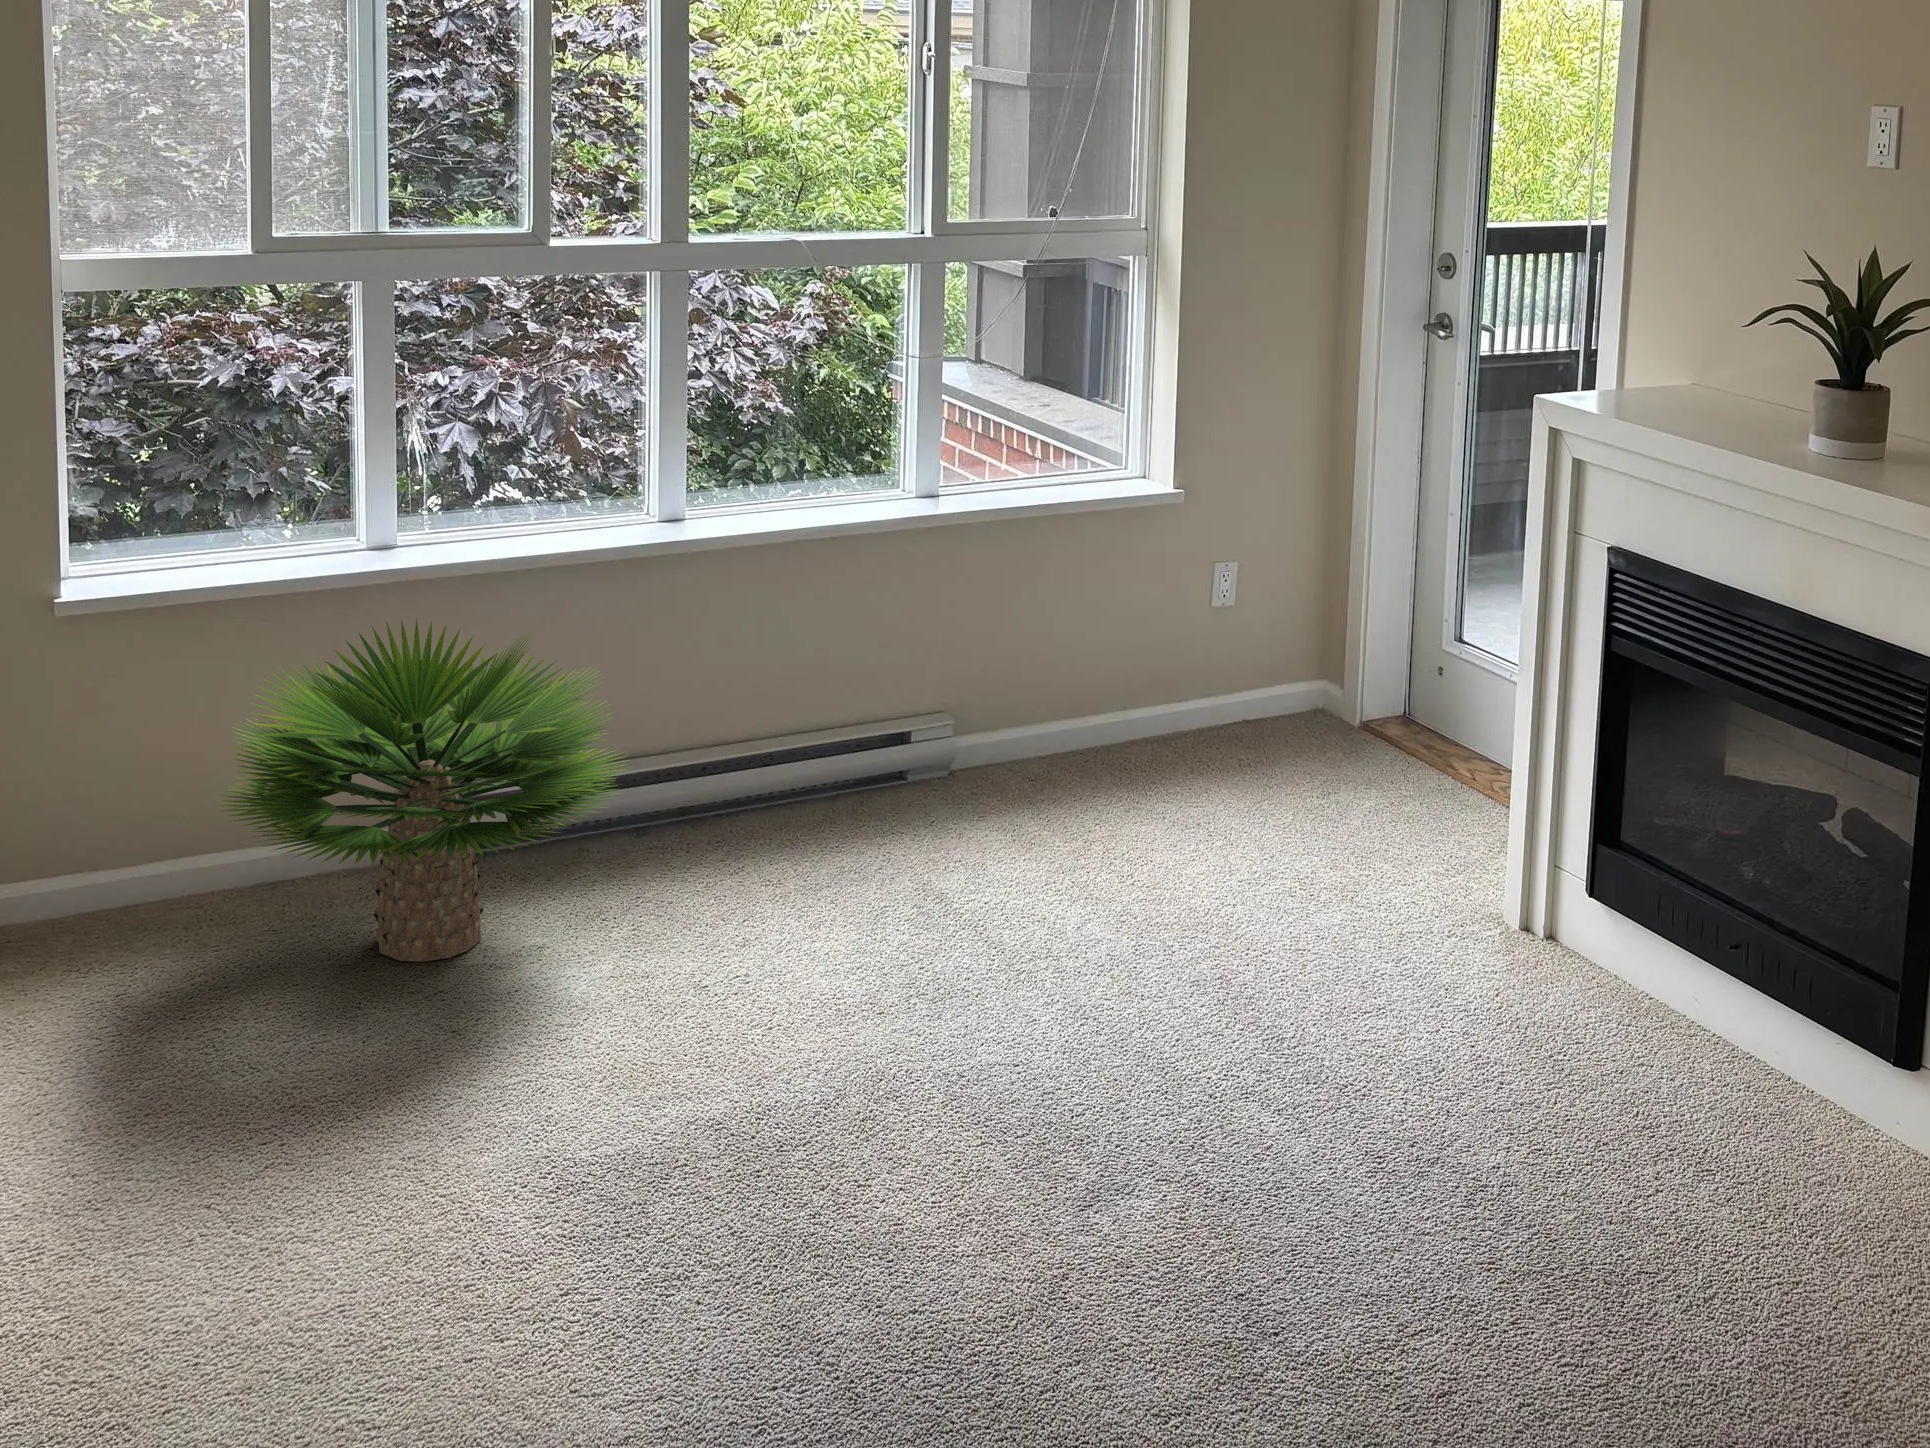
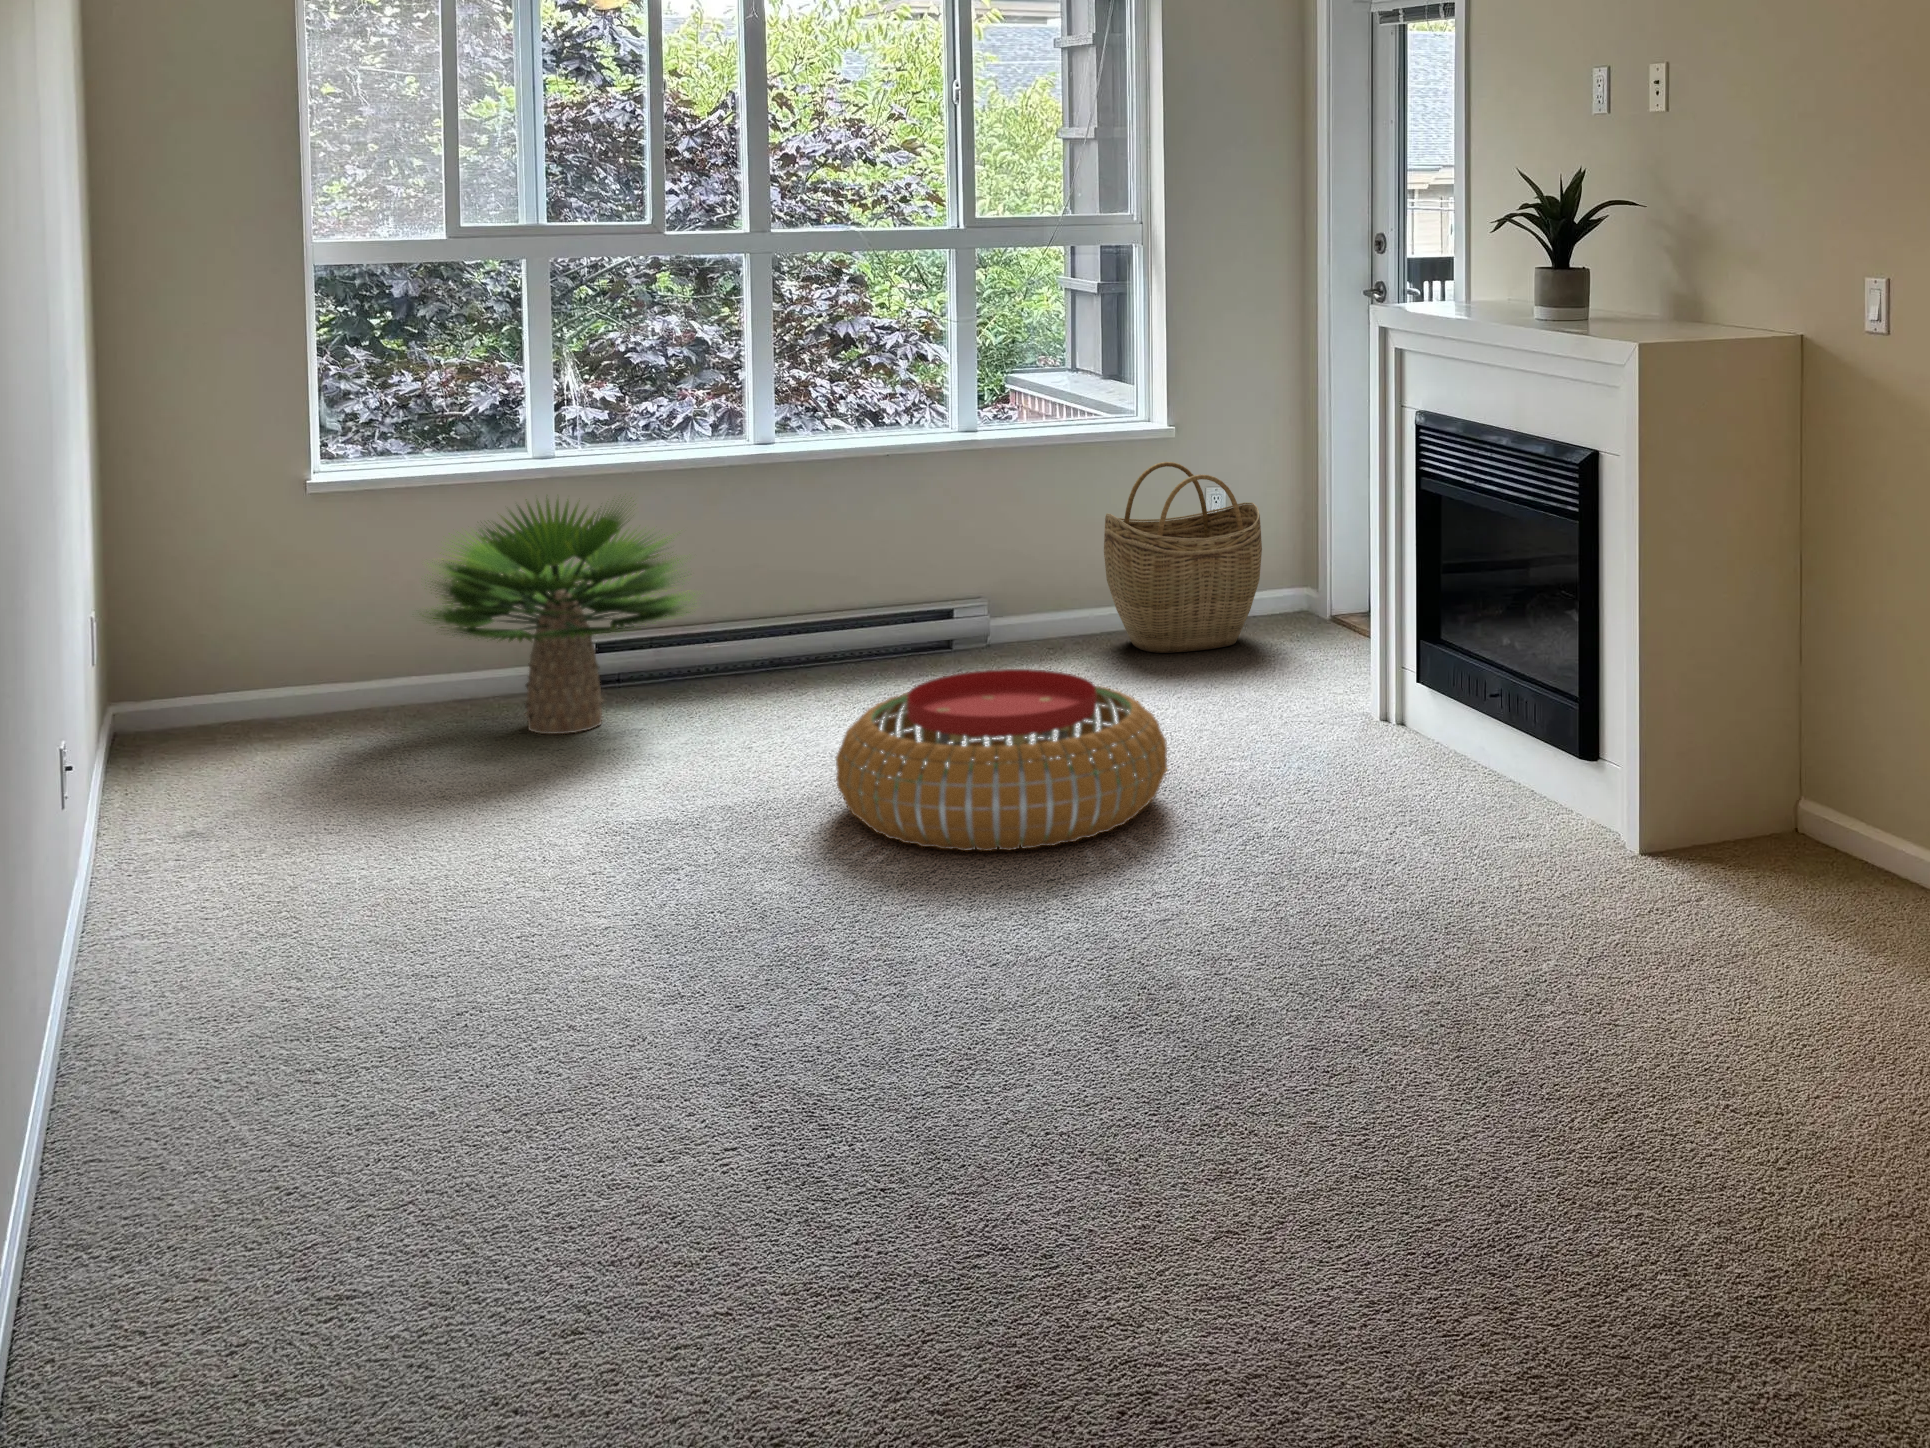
woven basket: none [1099,535,1299,785] -> present [1104,462,1262,653]
pouf: none [882,917,1341,1233] -> present [836,669,1167,851]

